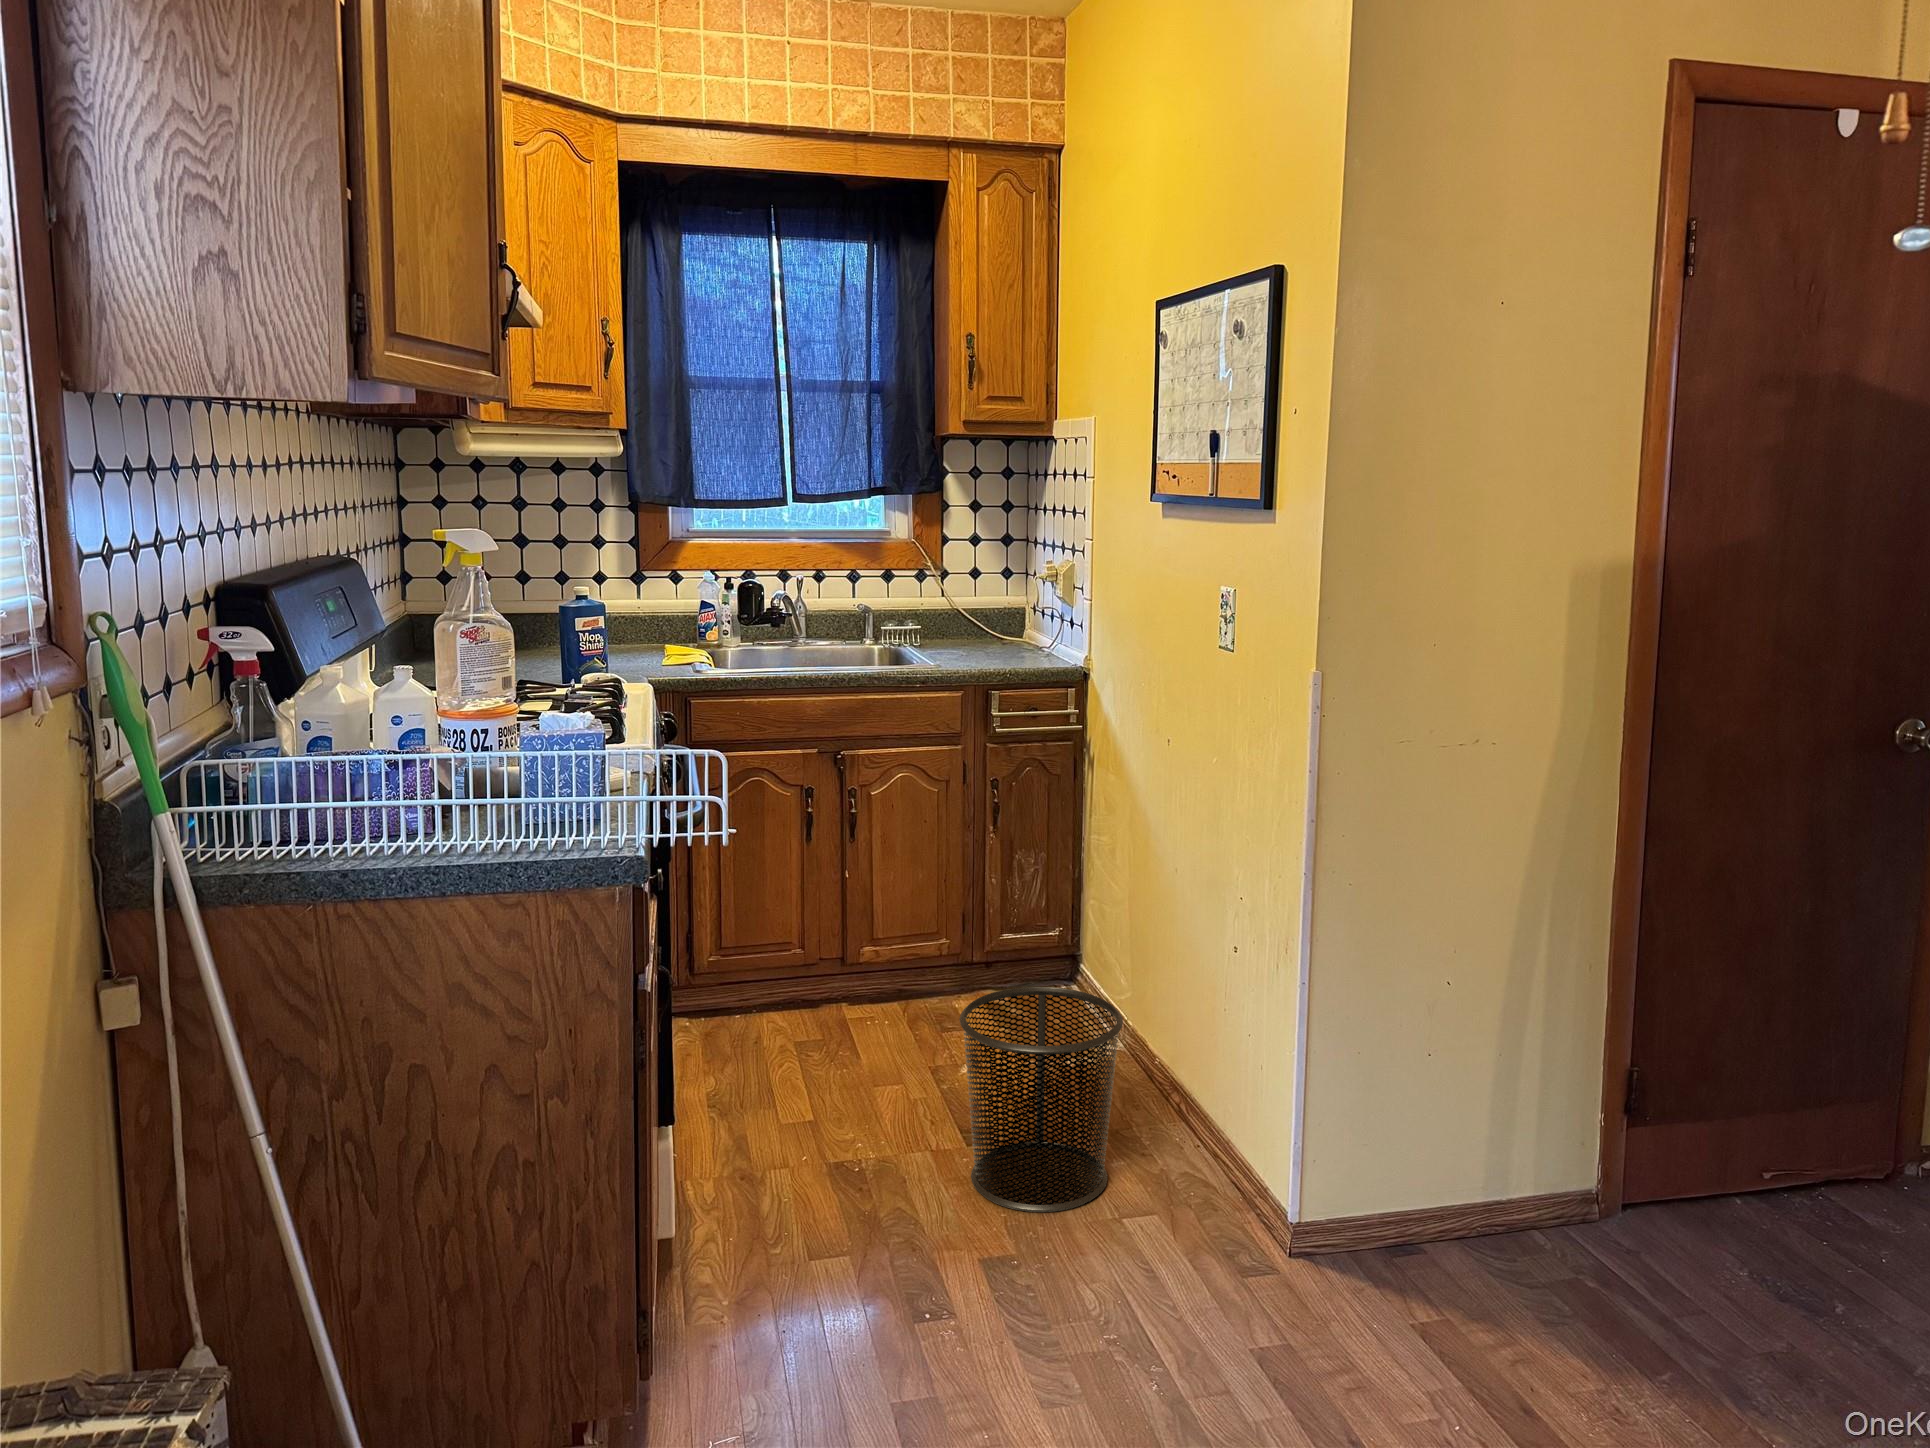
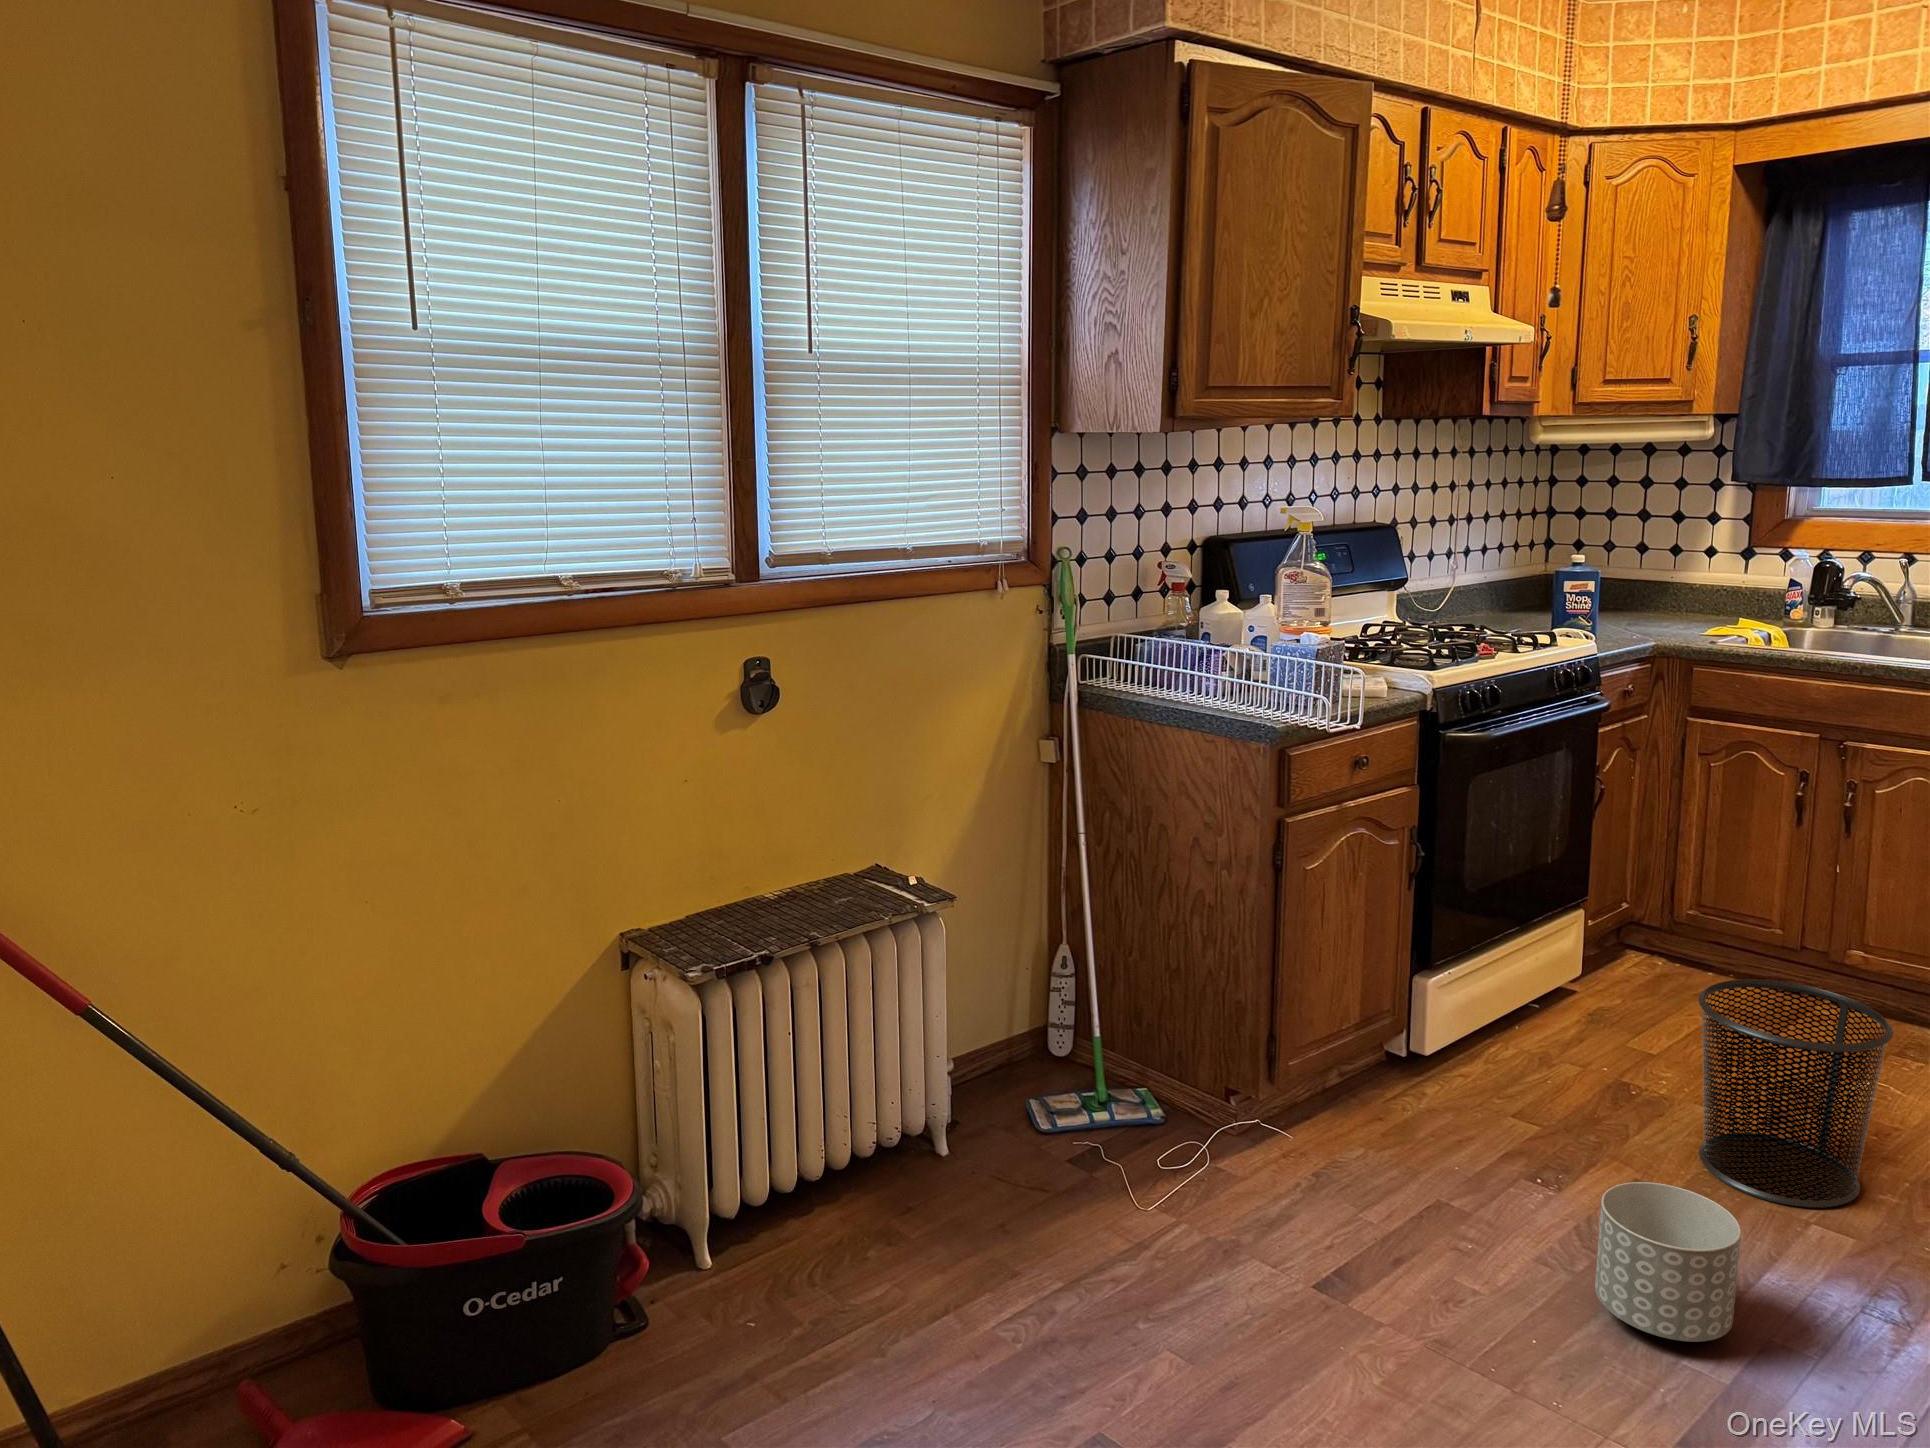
planter: none [1124,1226,1257,1396] -> present [1595,1182,1741,1342]

